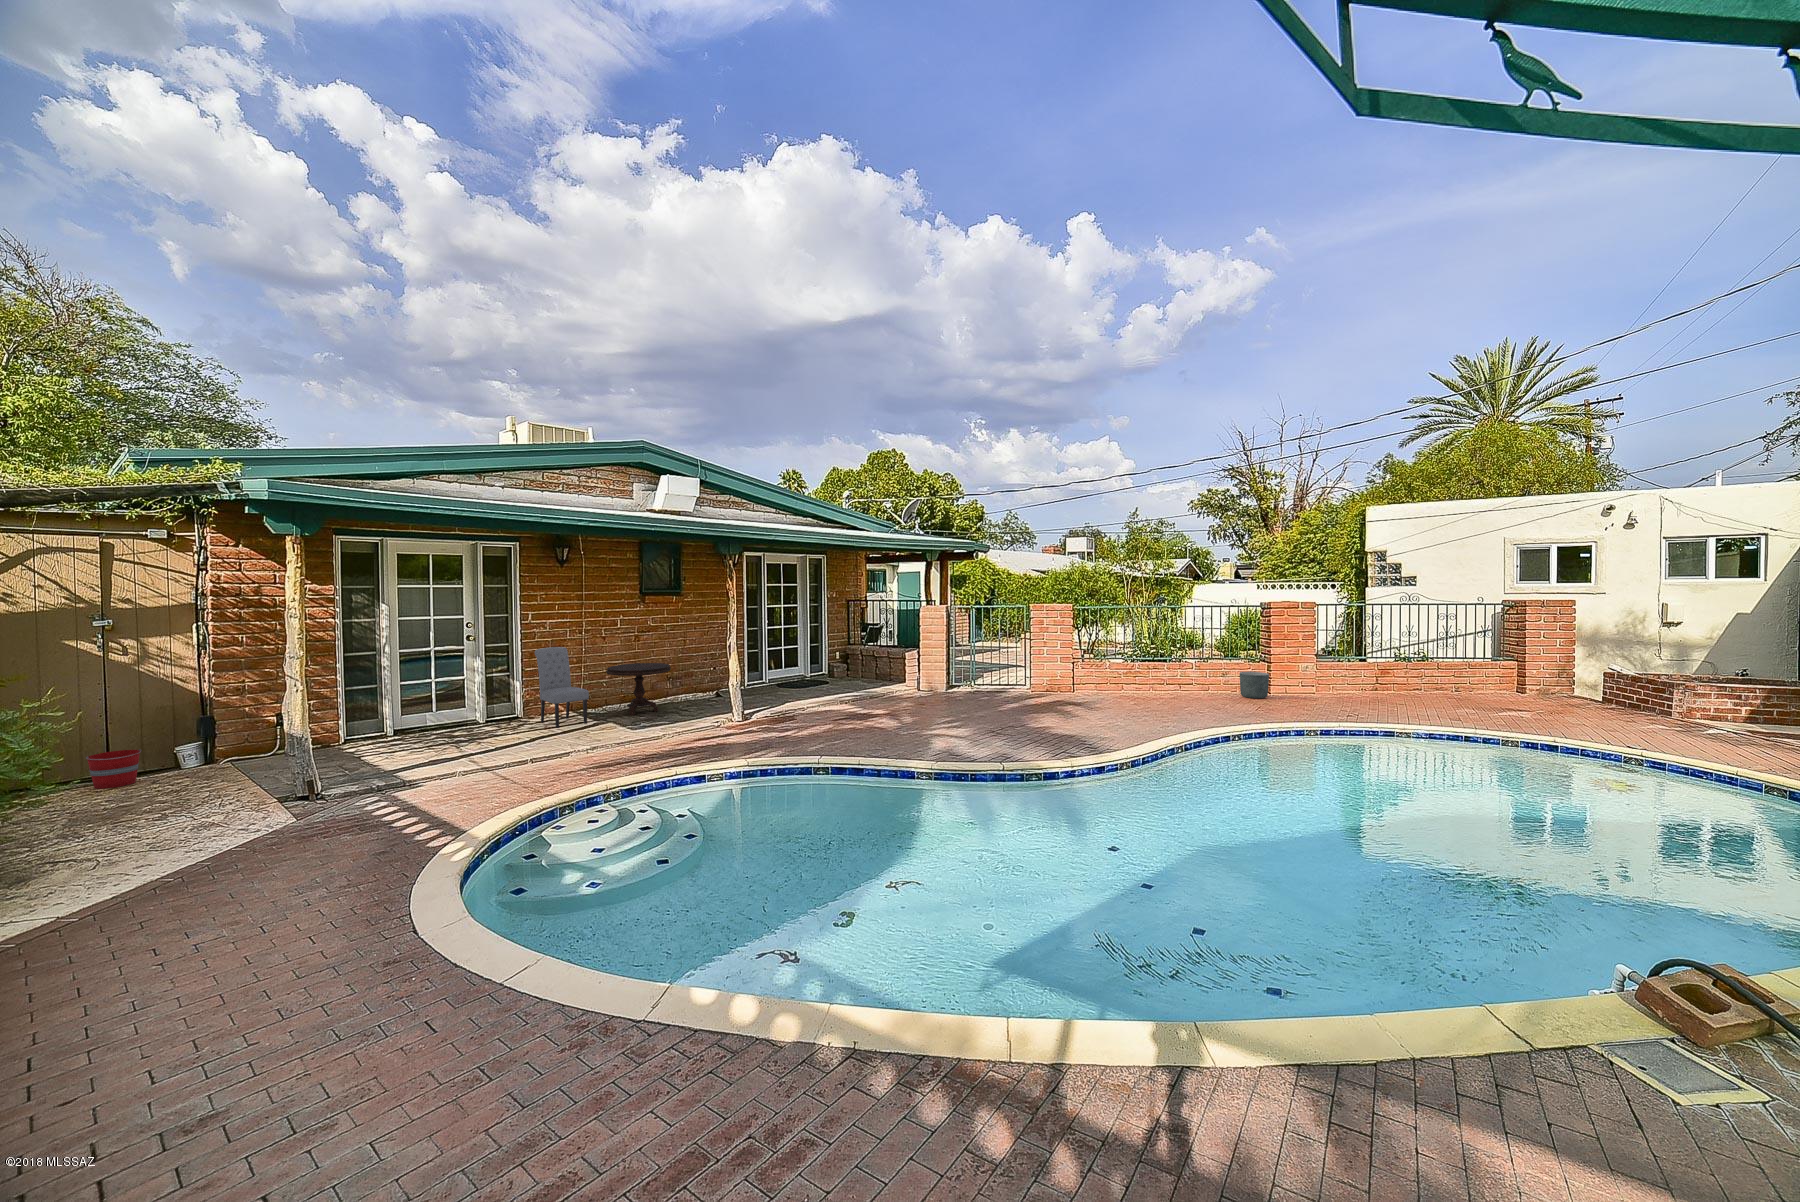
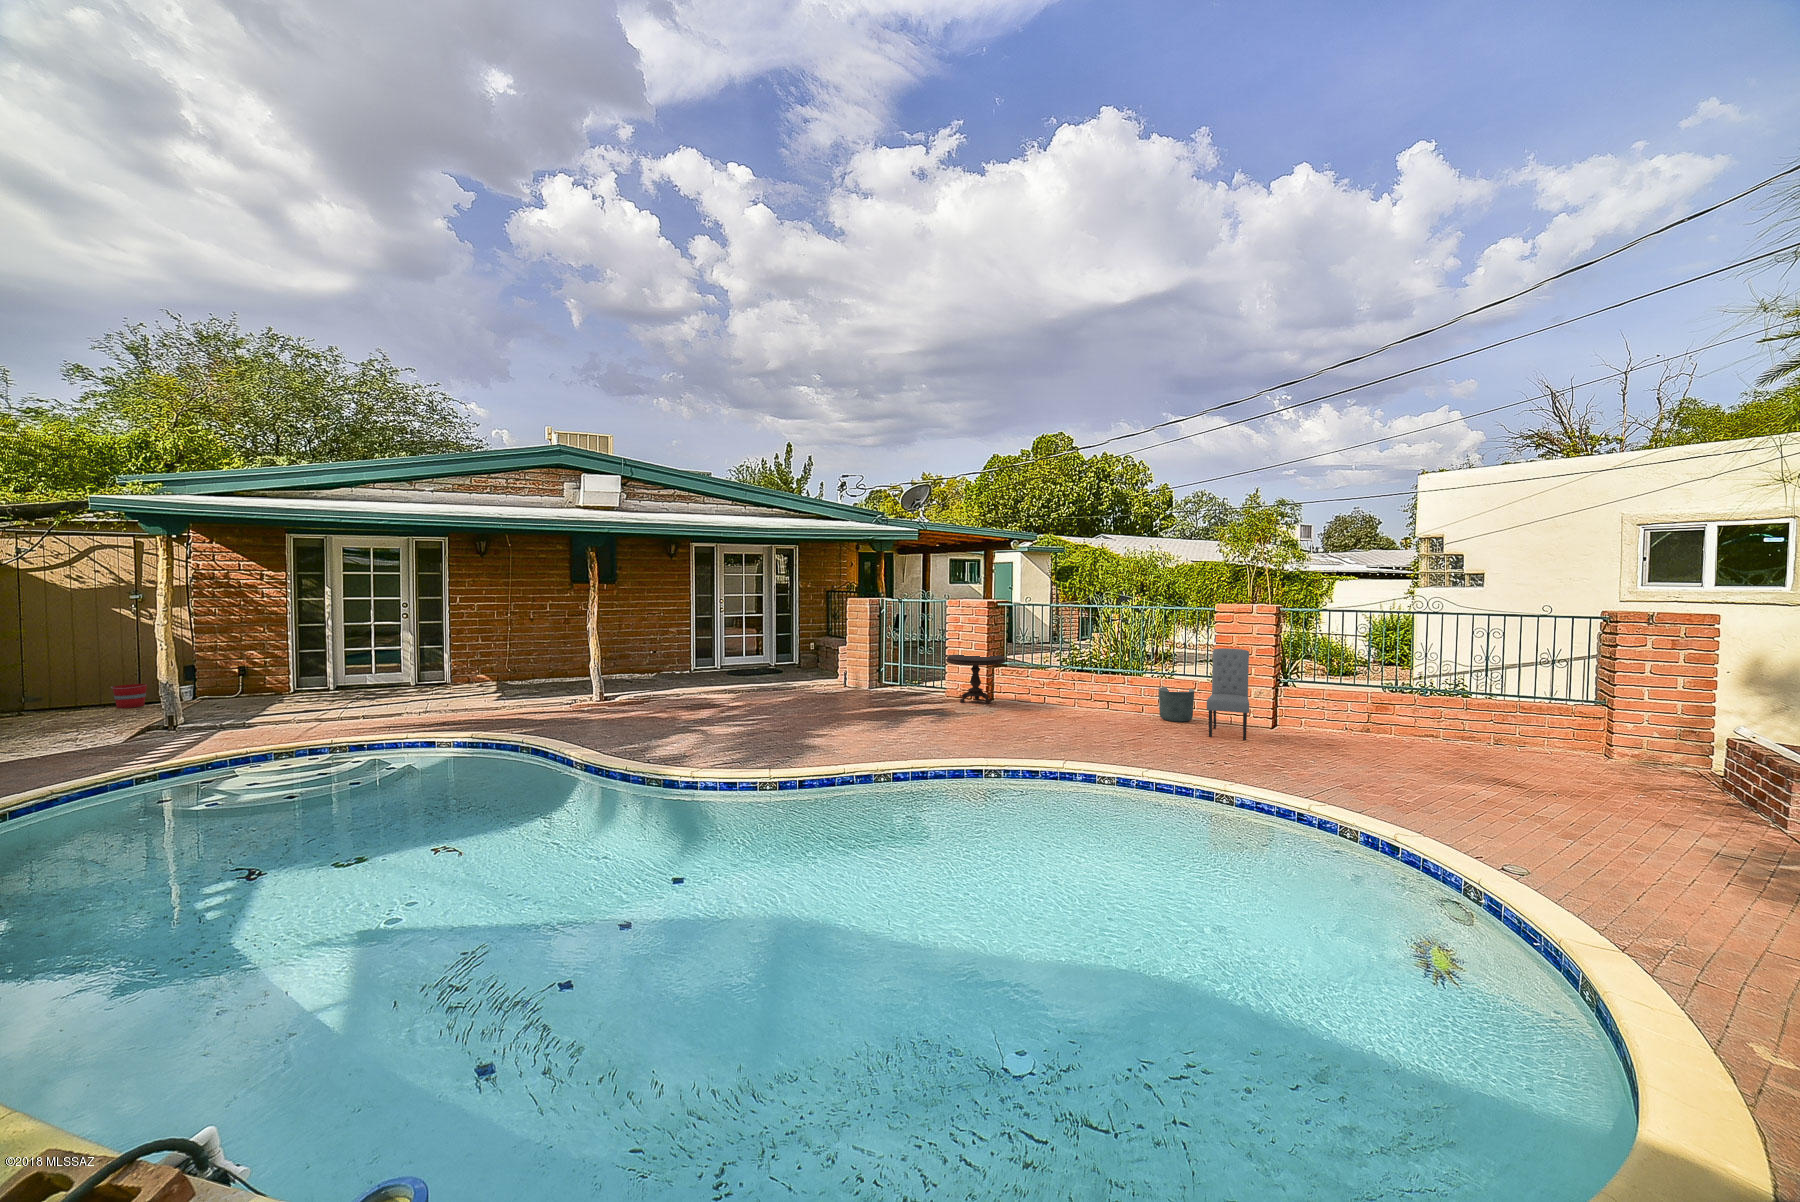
chair: present [535,647,589,728] -> present [1207,648,1249,740]
side table: present [606,663,671,716] -> present [946,654,1006,704]

